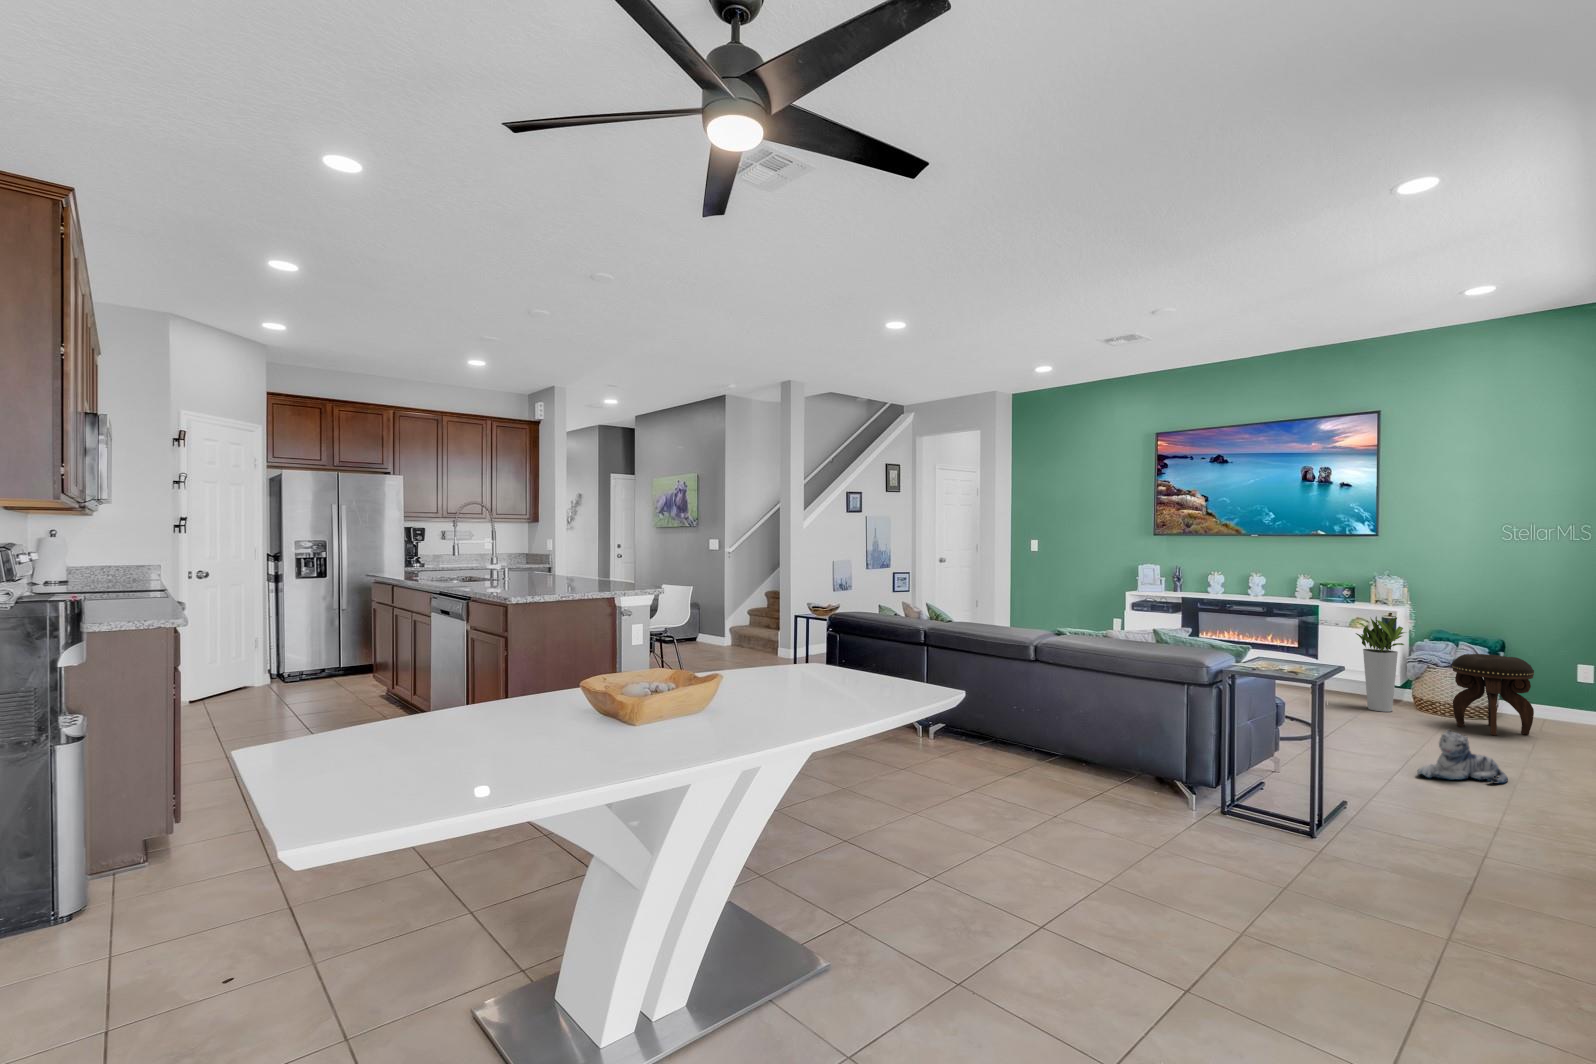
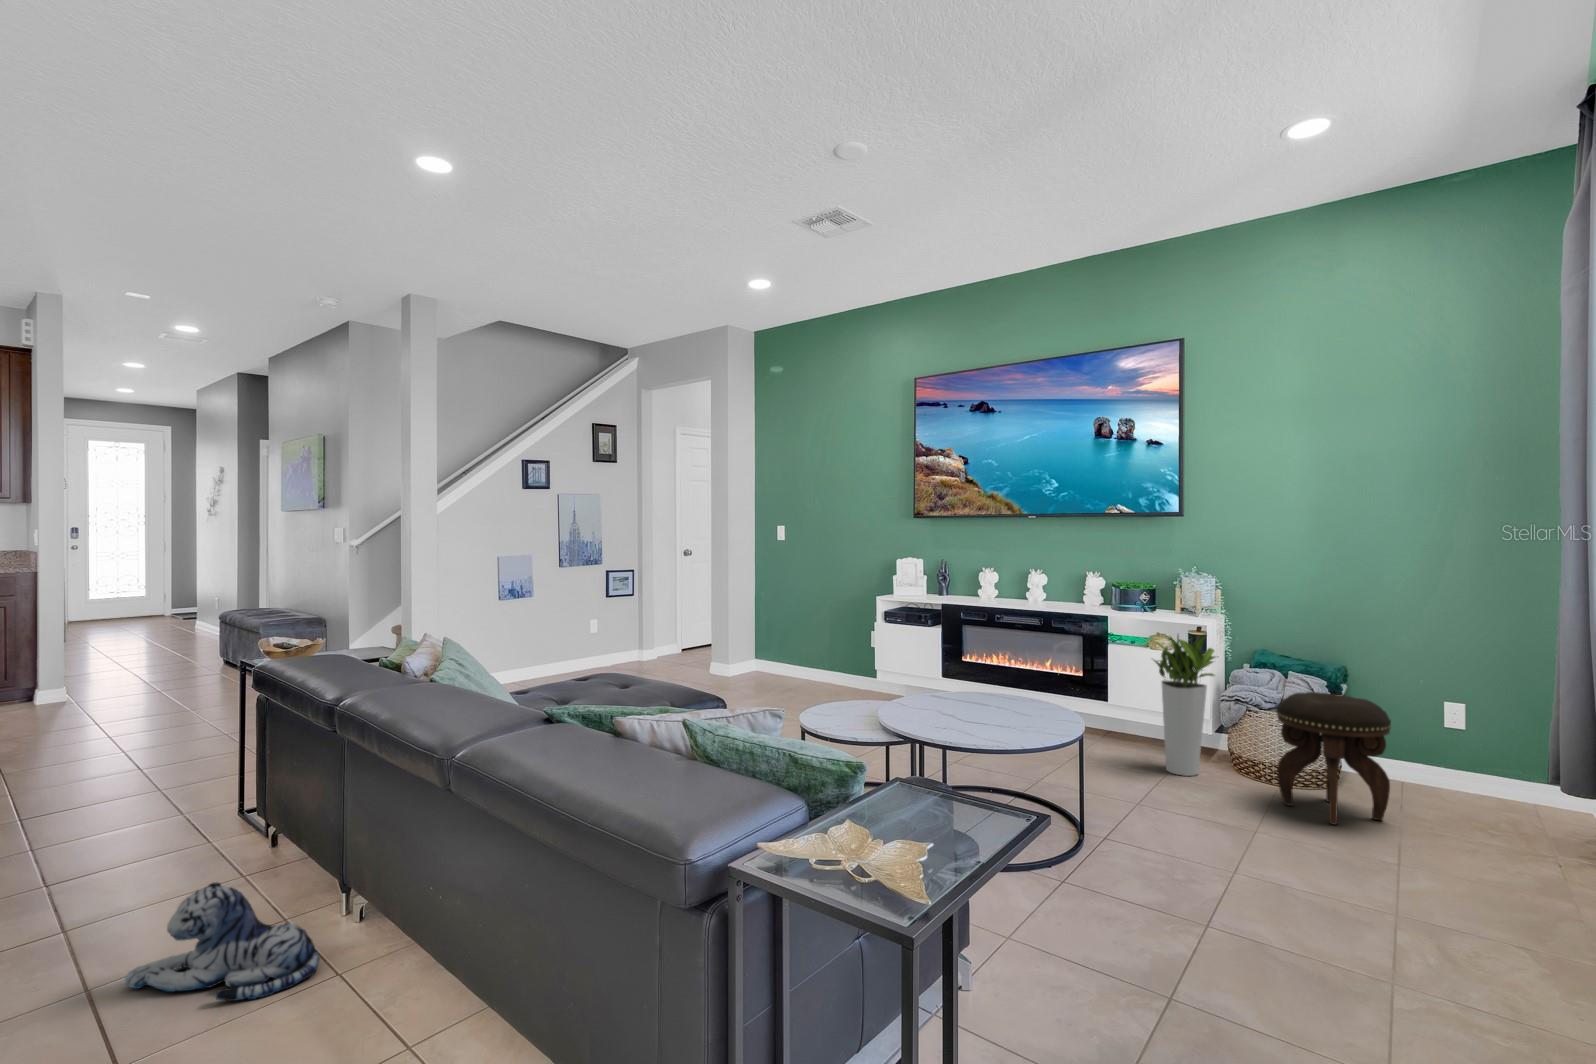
plush toy: present [1417,730,1508,783] -> present [125,882,320,1001]

